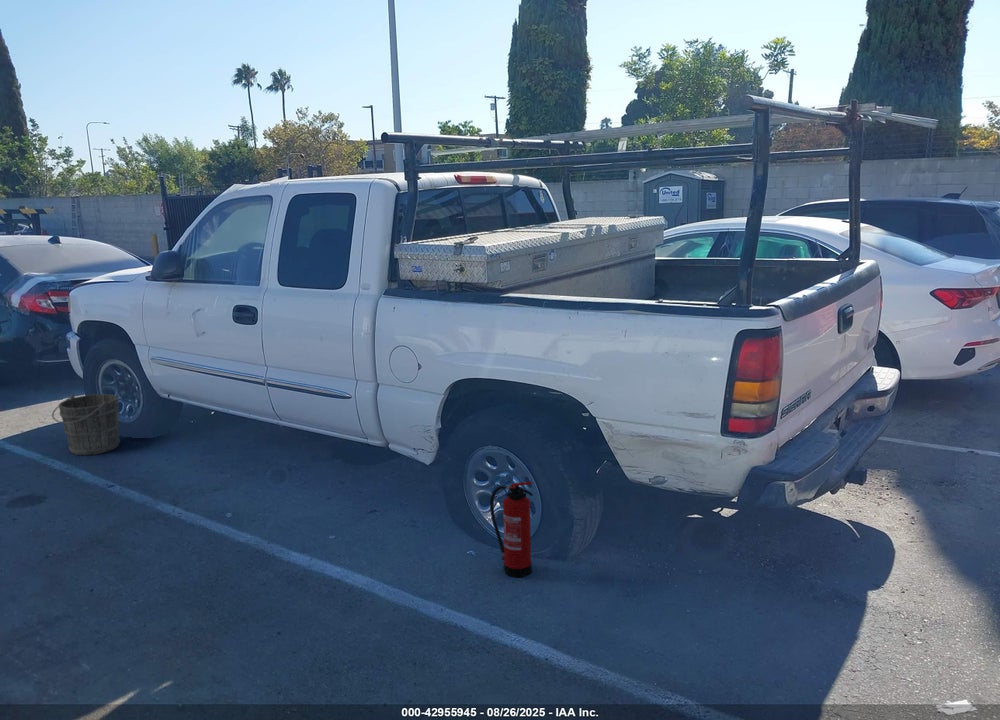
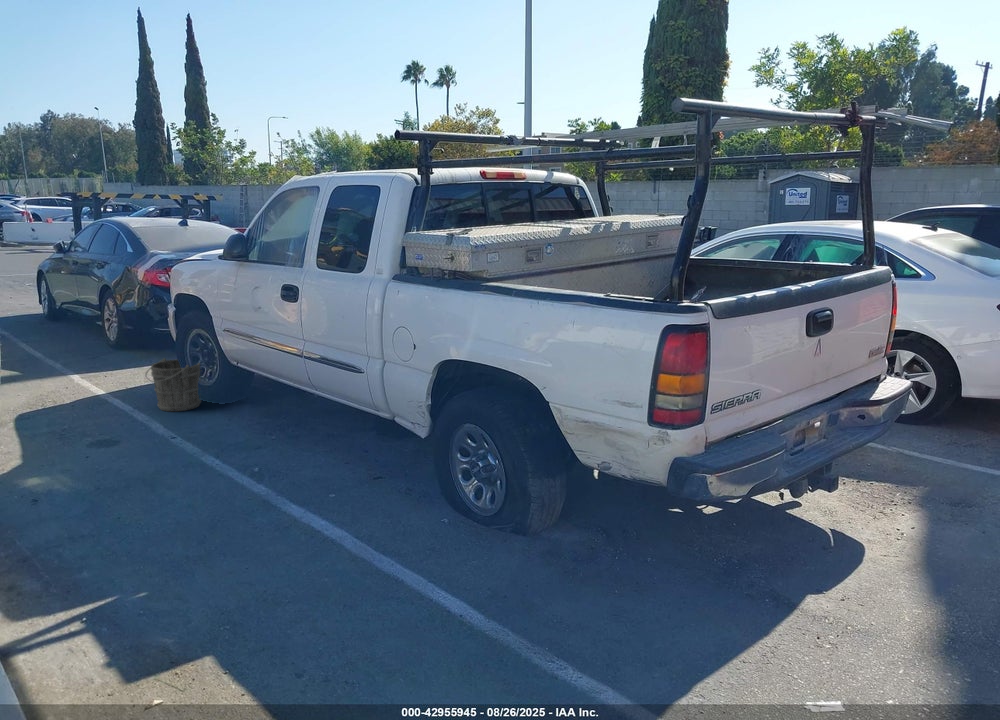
fire extinguisher: present [490,482,532,577] -> none [464,458,498,546]

